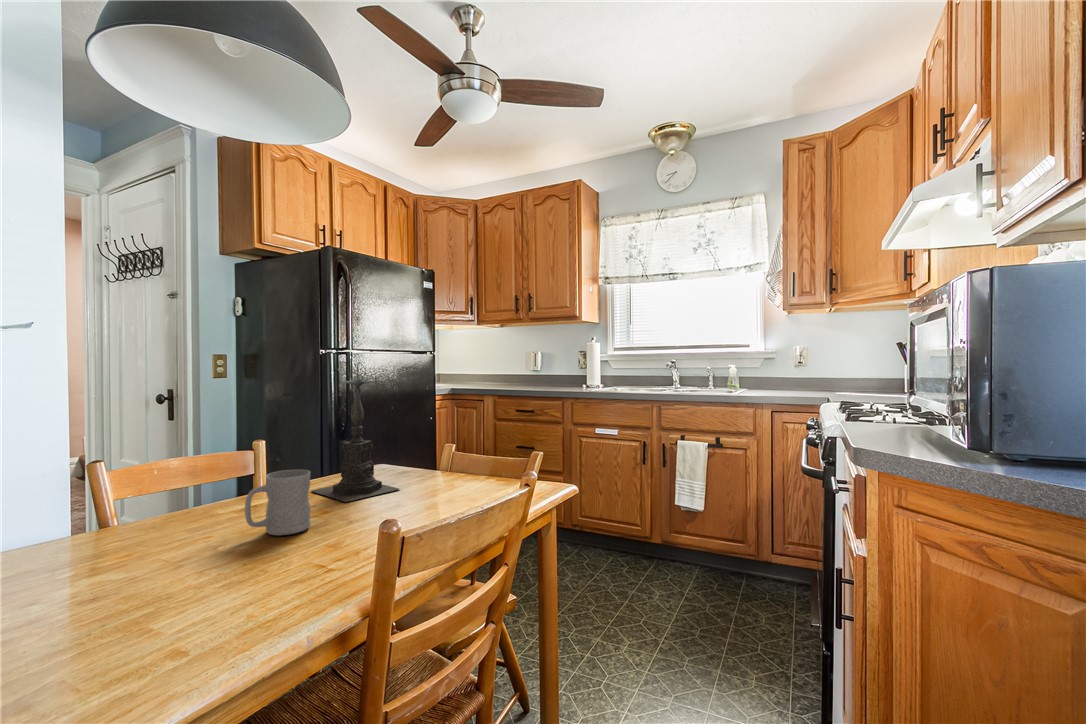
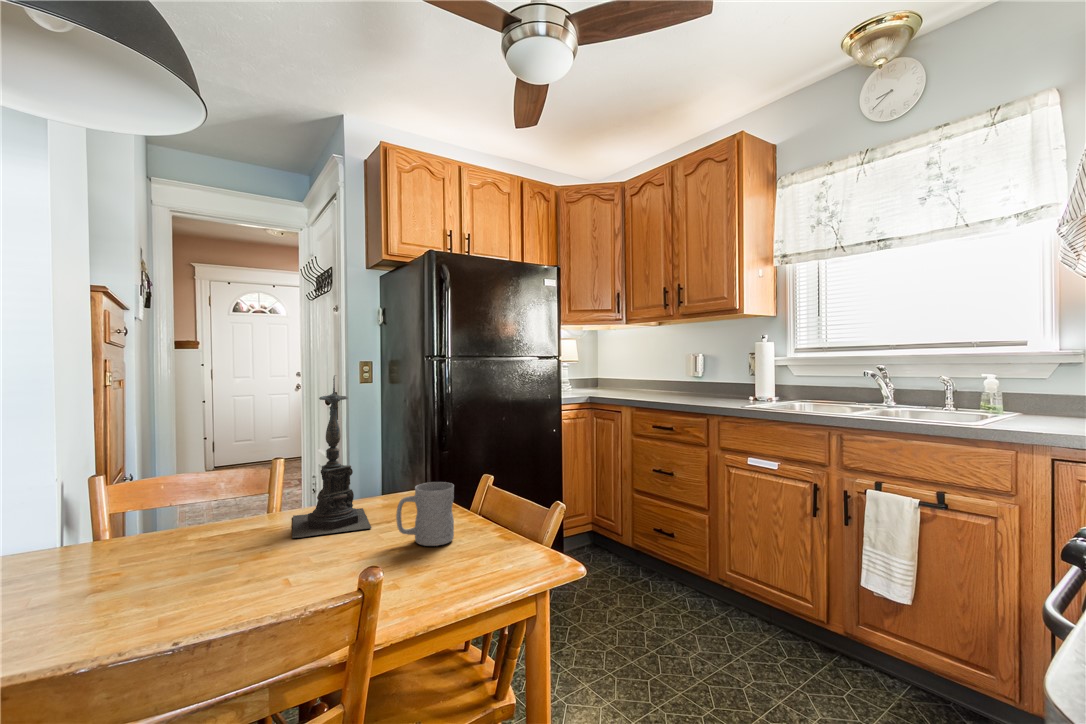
mug: present [245,470,310,535] -> present [396,482,454,546]

